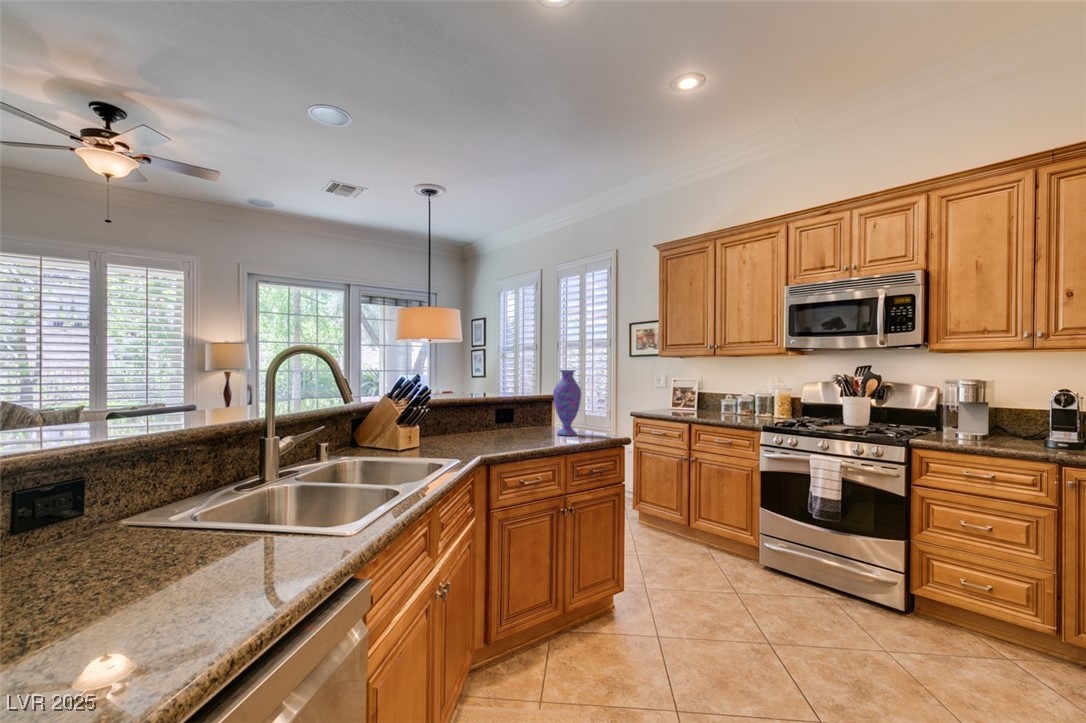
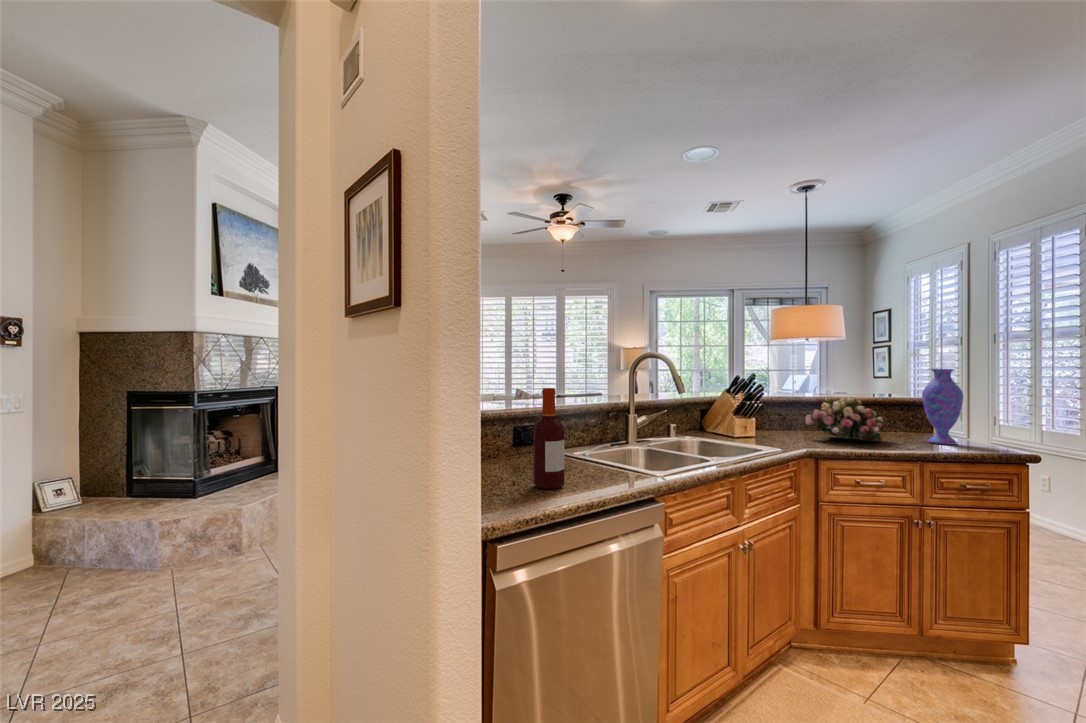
flower arrangement: none [465,397,529,440] -> present [805,396,884,442]
bottle: none [104,415,189,632] -> present [533,388,564,489]

